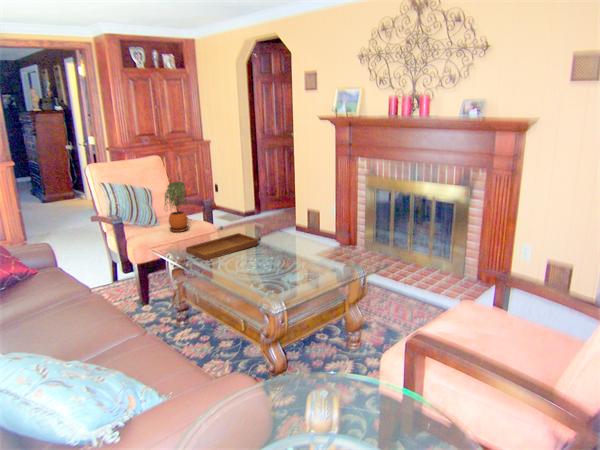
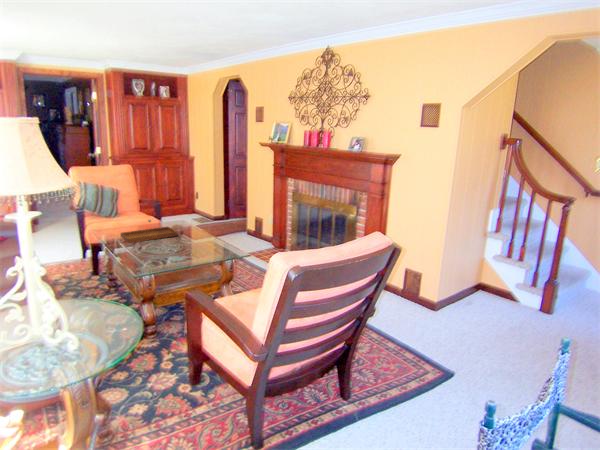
potted plant: present [165,182,188,232] -> none [119,185,138,223]

